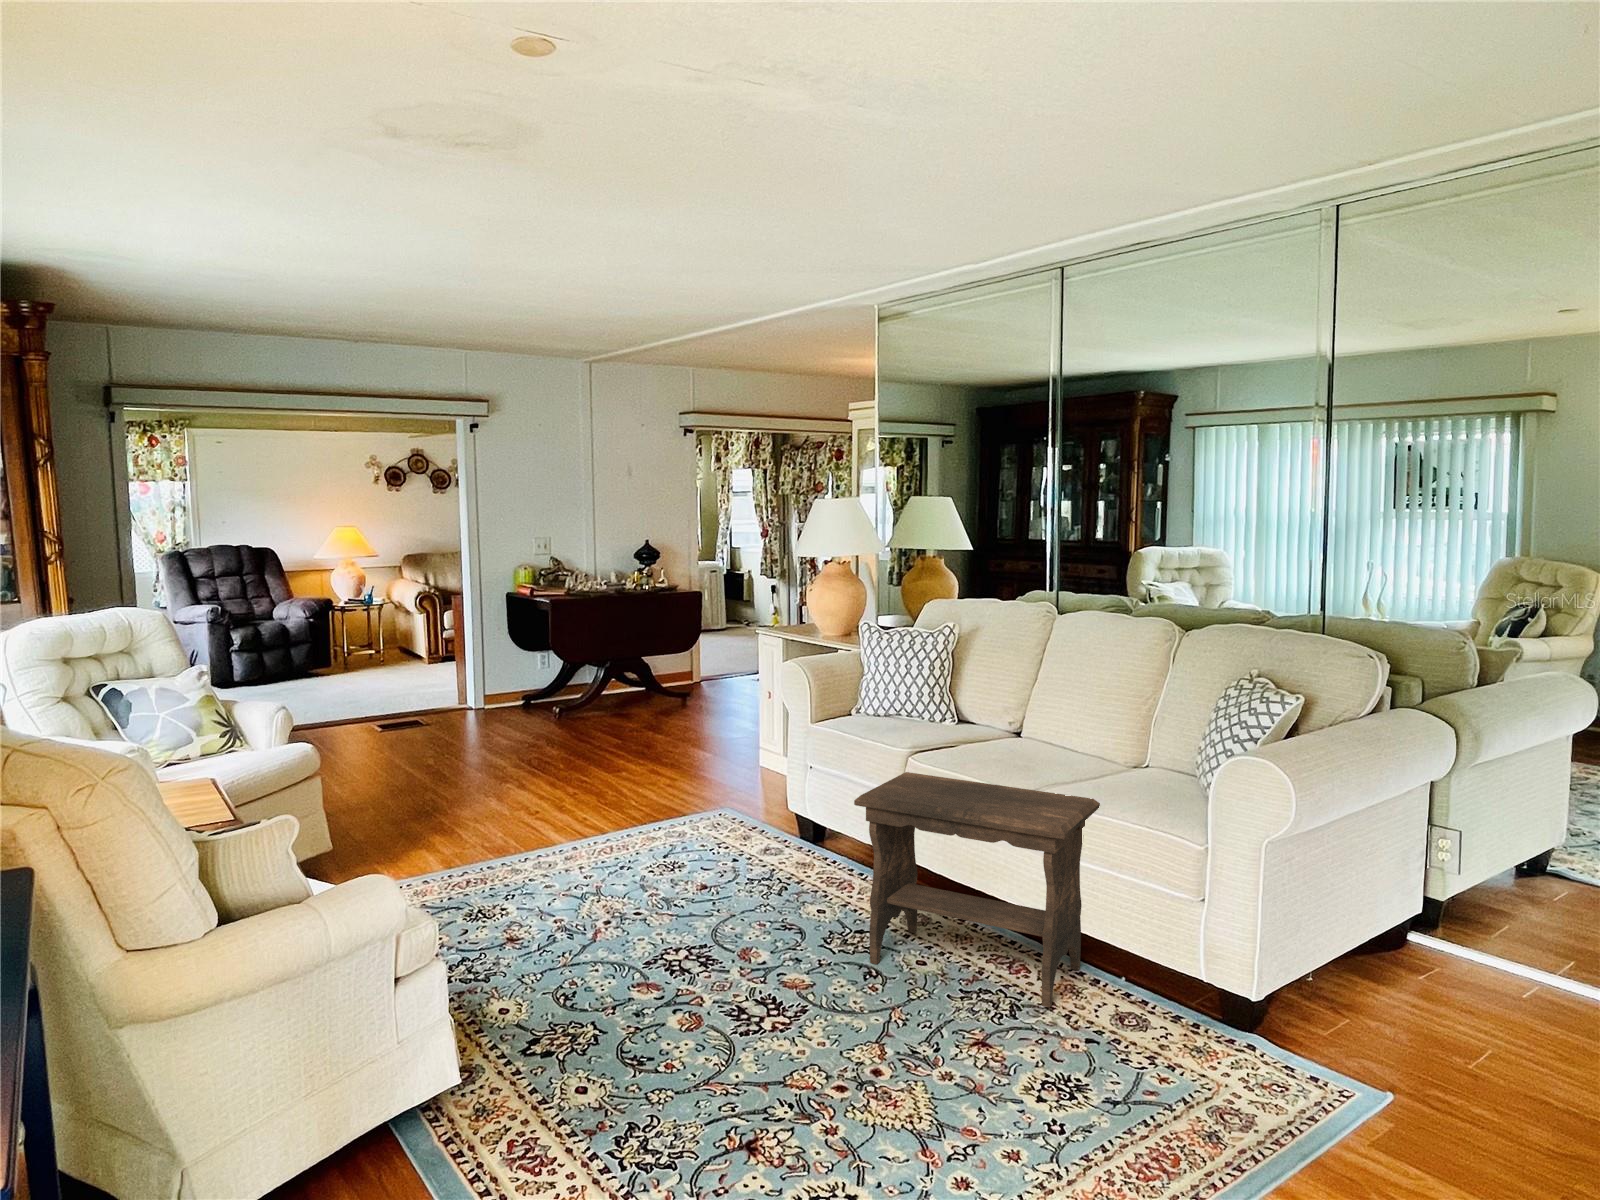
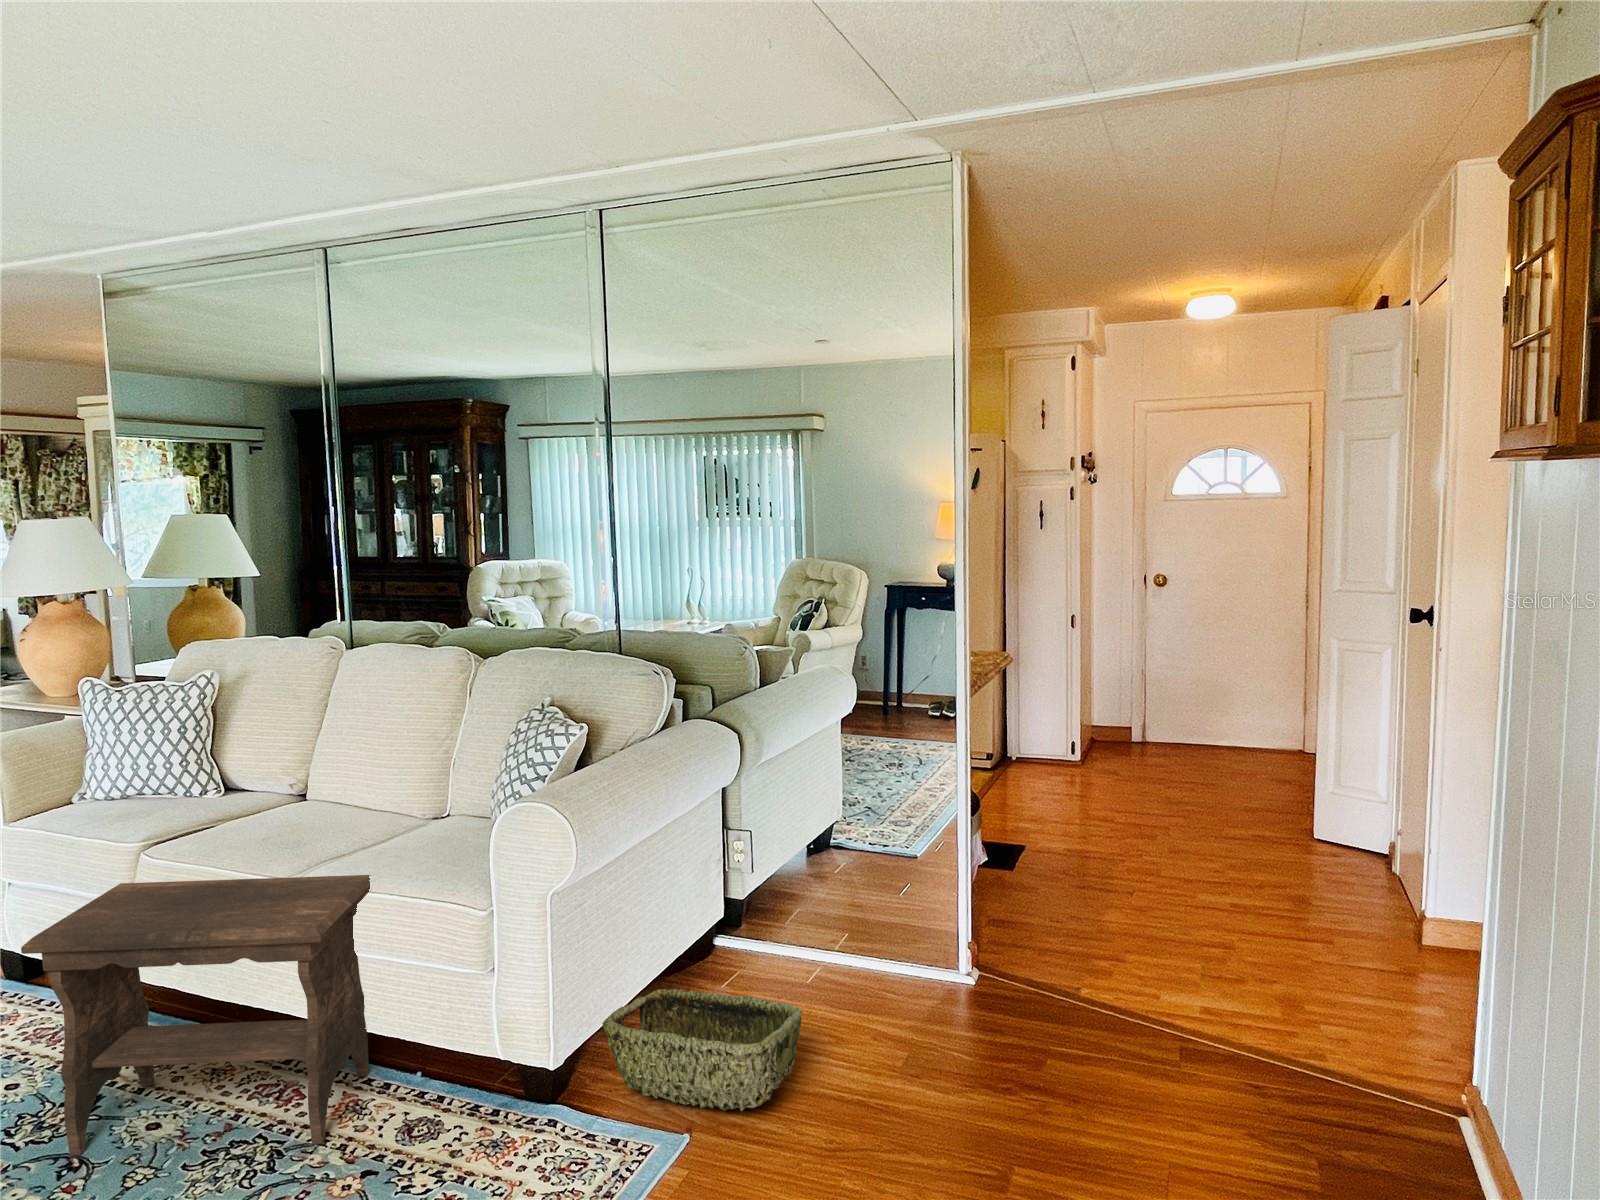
woven basket: none [1307,964,1540,1098] -> present [602,989,802,1111]

